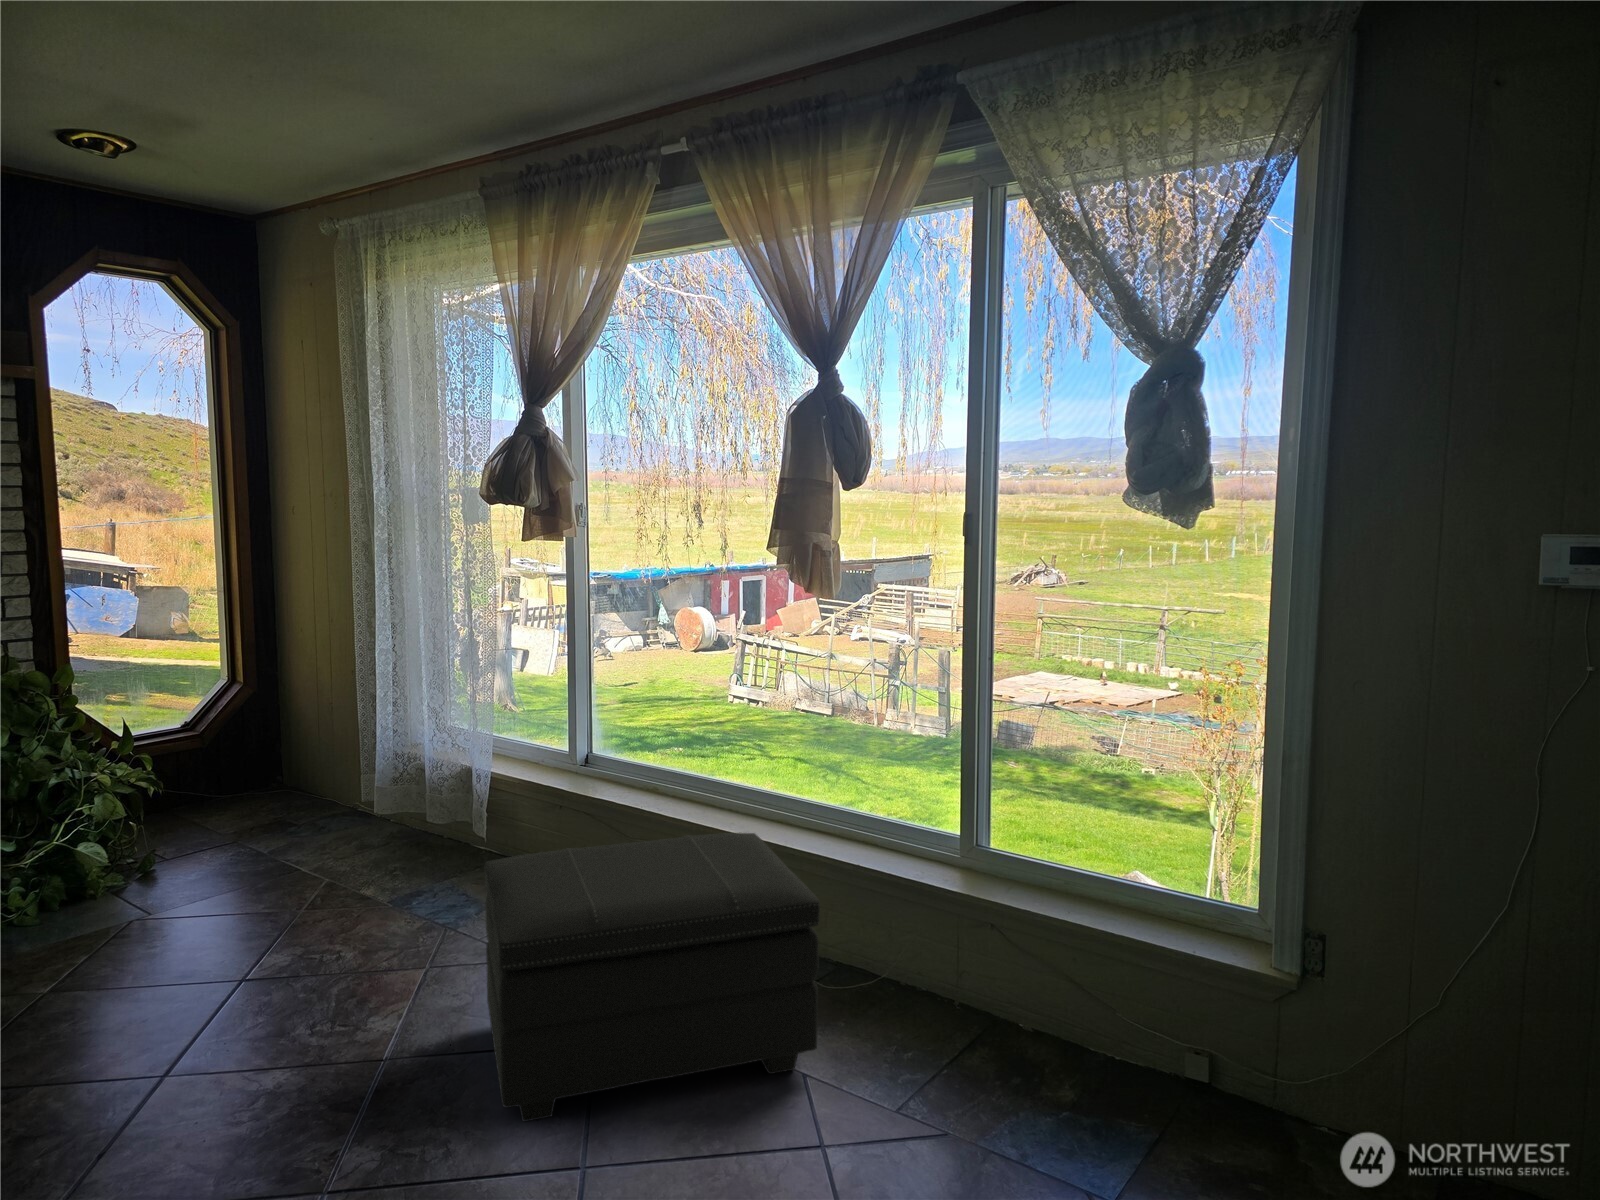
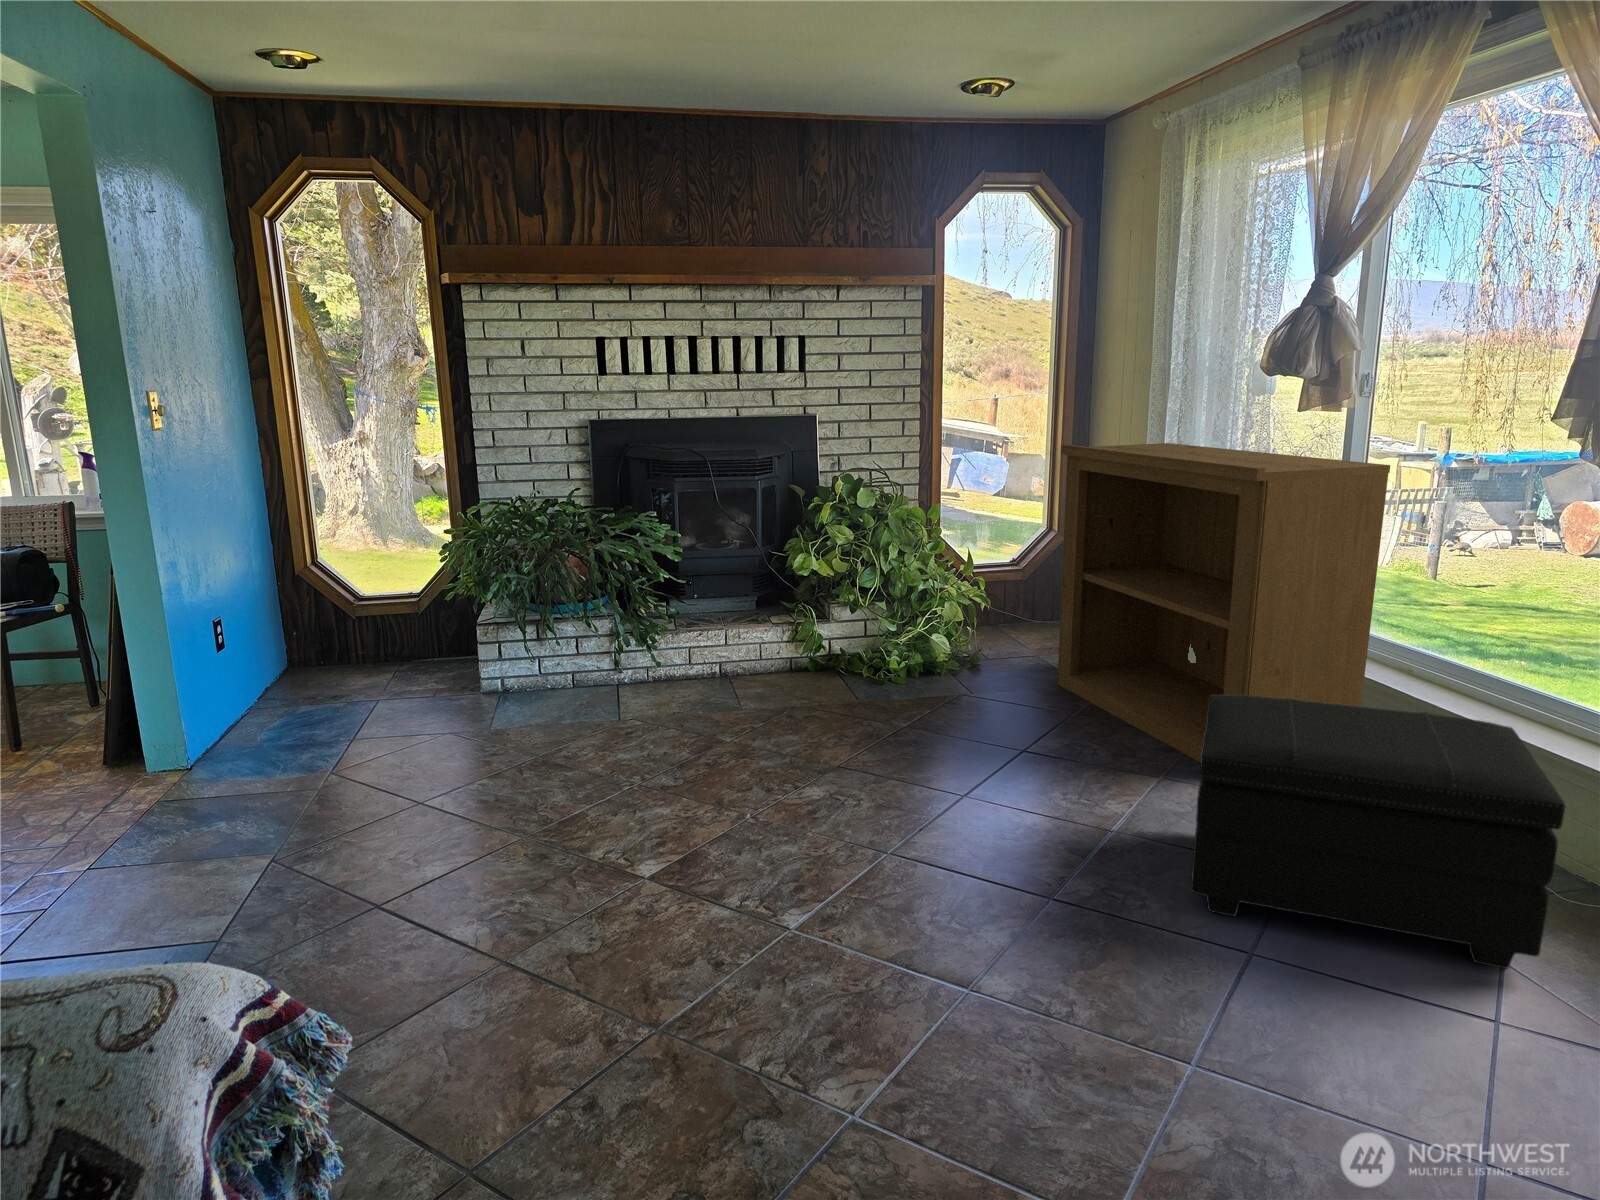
bookshelf: none [252,574,616,948] -> present [1058,443,1390,763]

